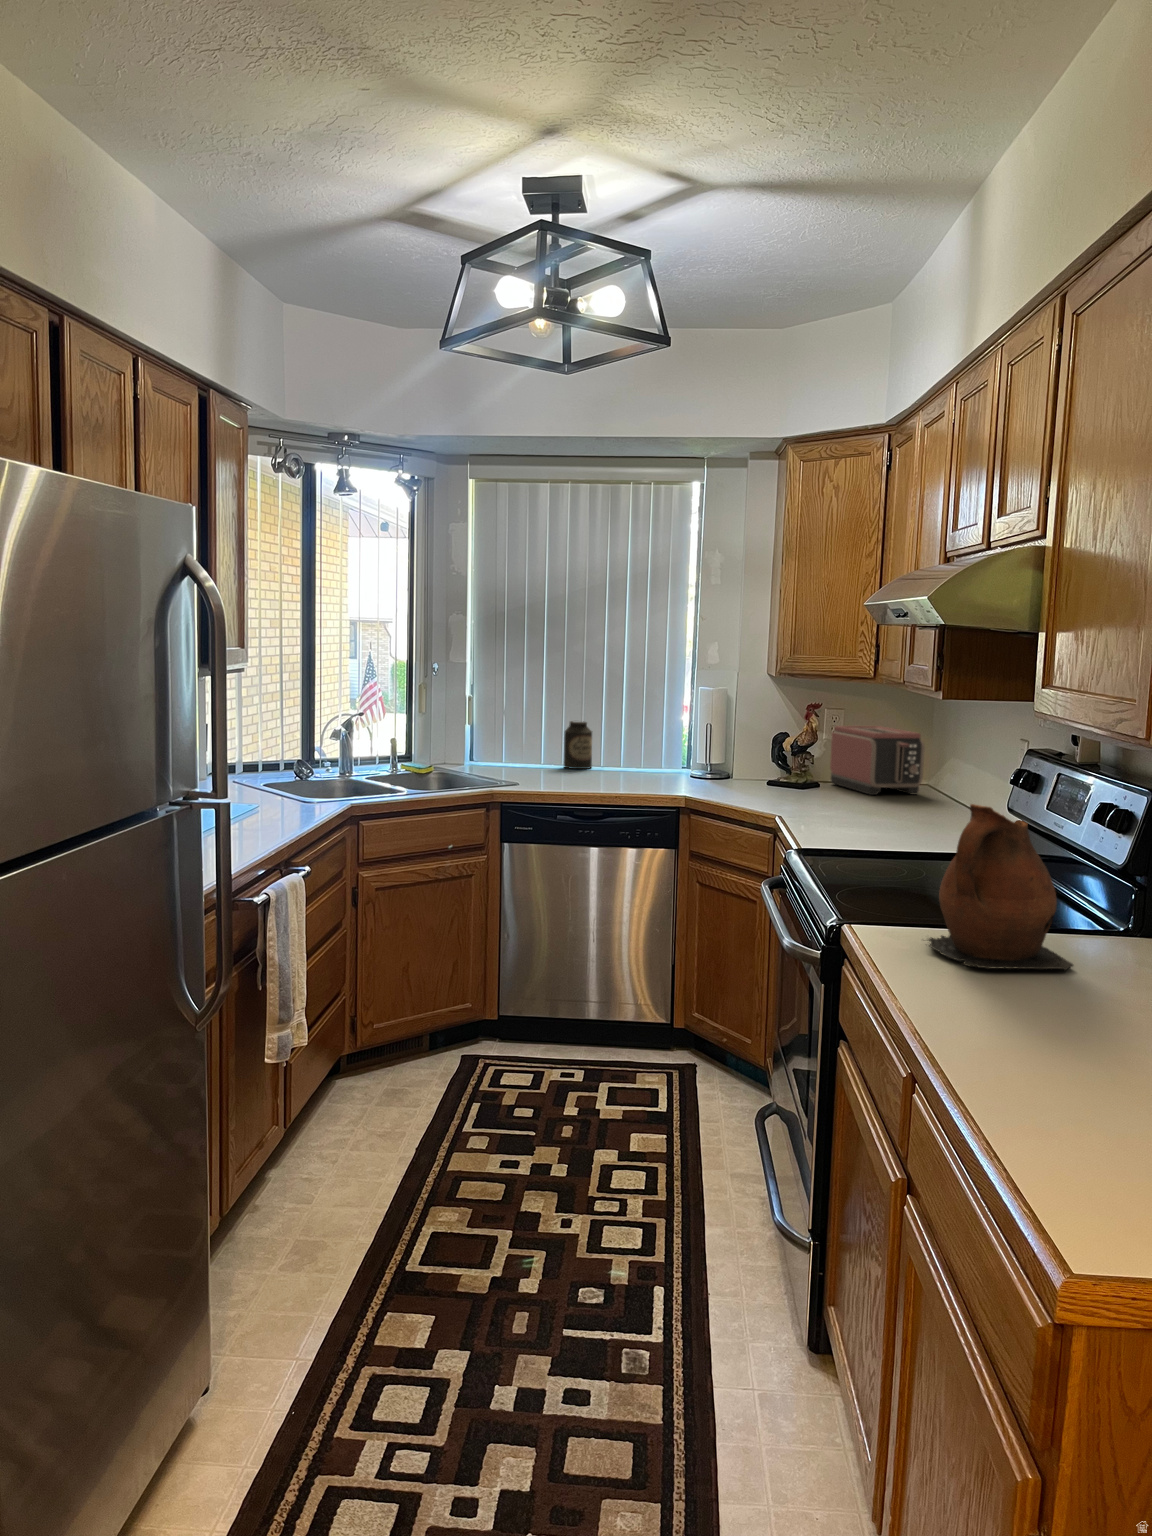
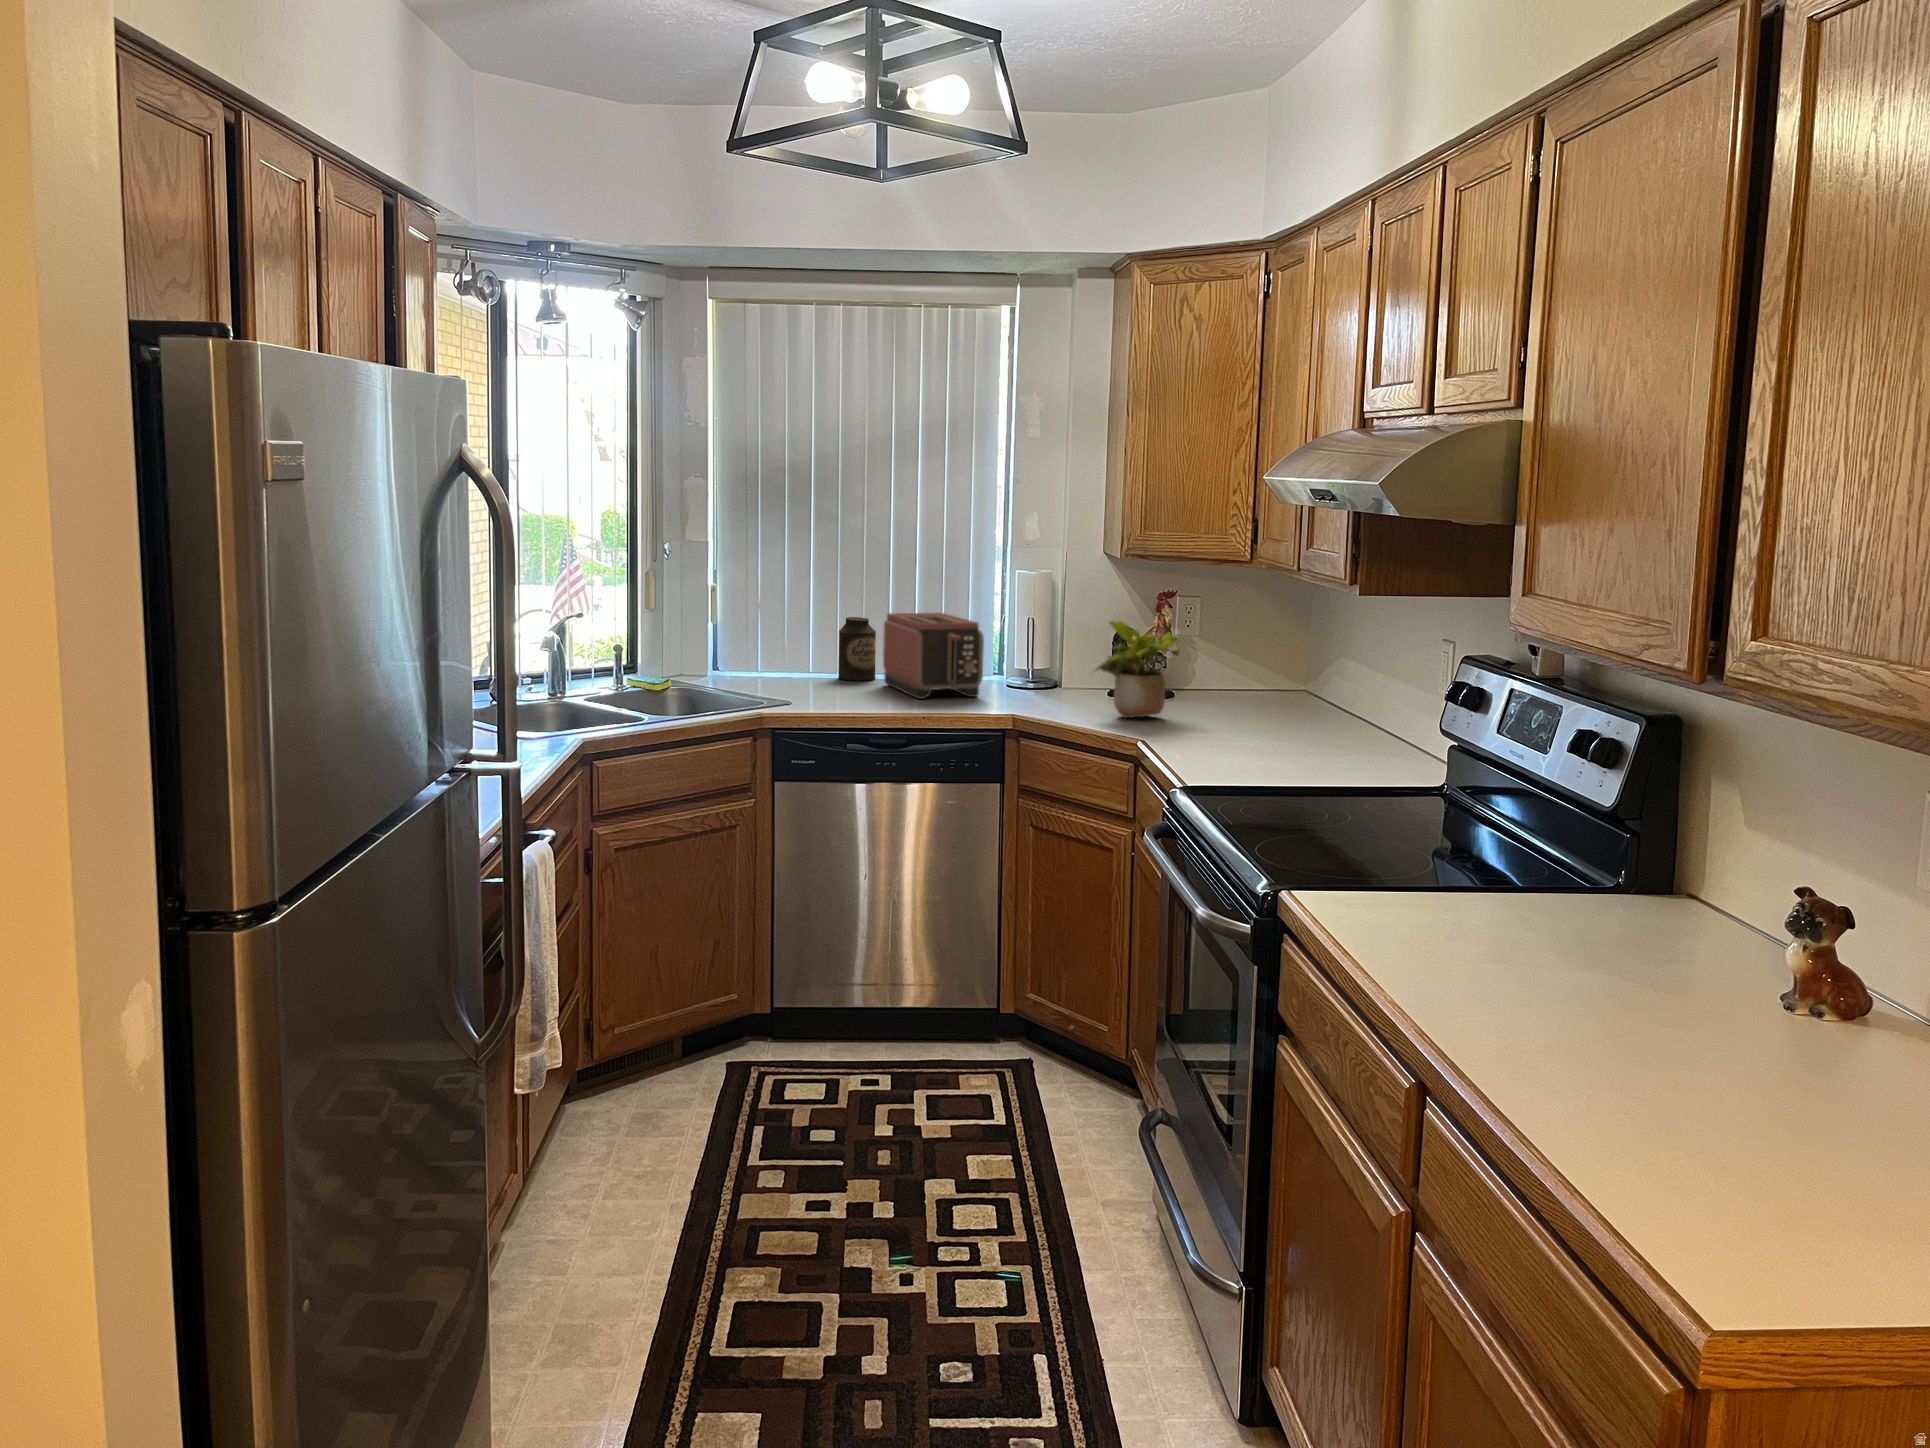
potted plant: none [746,721,817,798] -> present [1092,621,1180,718]
toaster: present [830,726,925,795] -> present [883,613,984,699]
ceramic pitcher: present [927,804,1074,971] -> none [1392,753,1582,955]

